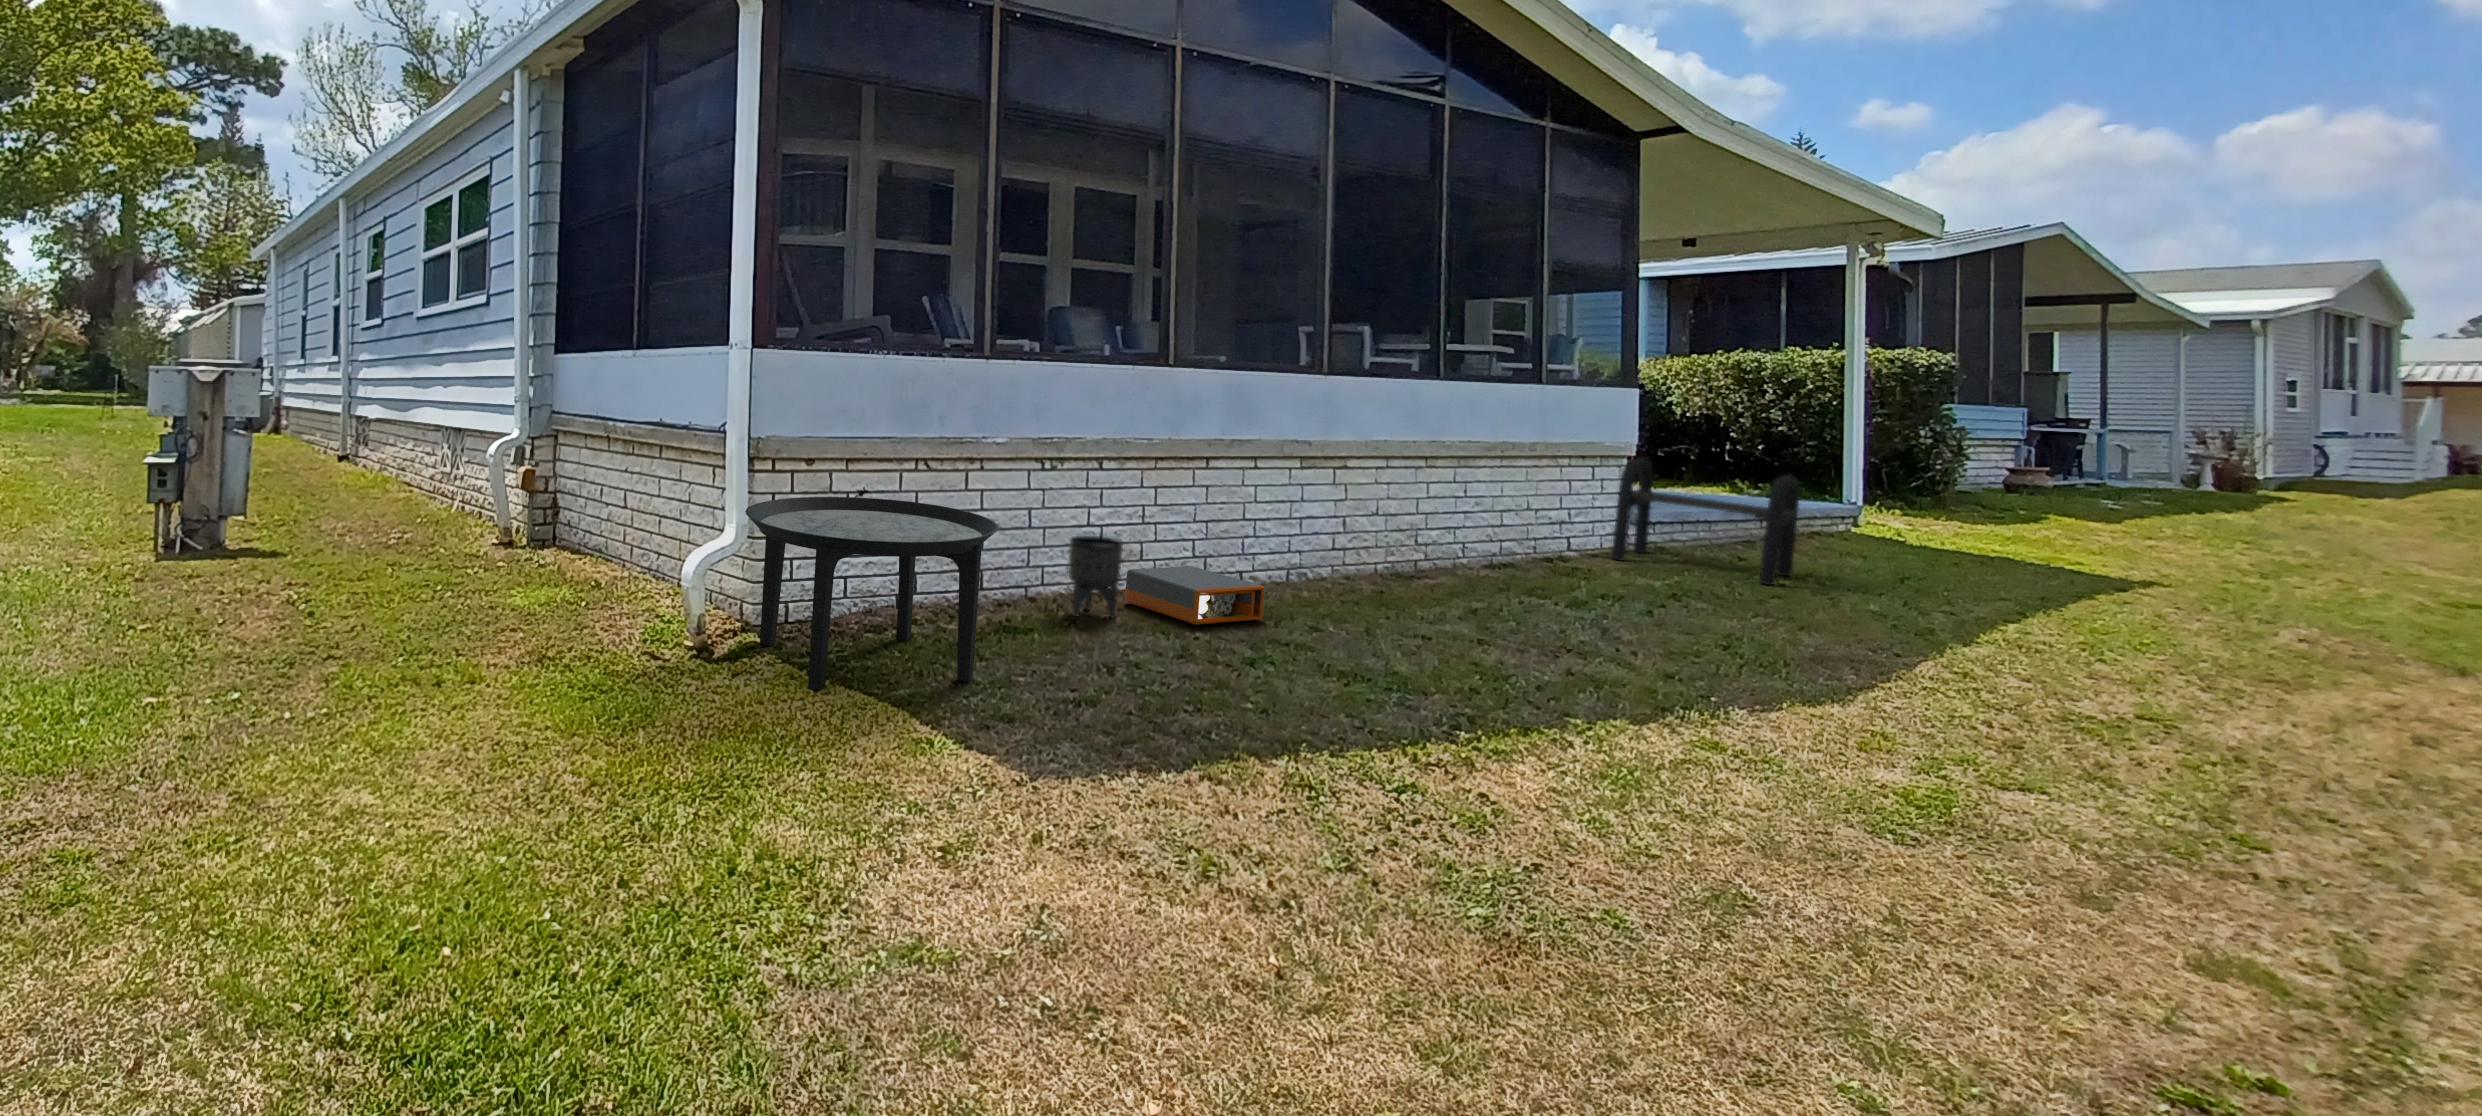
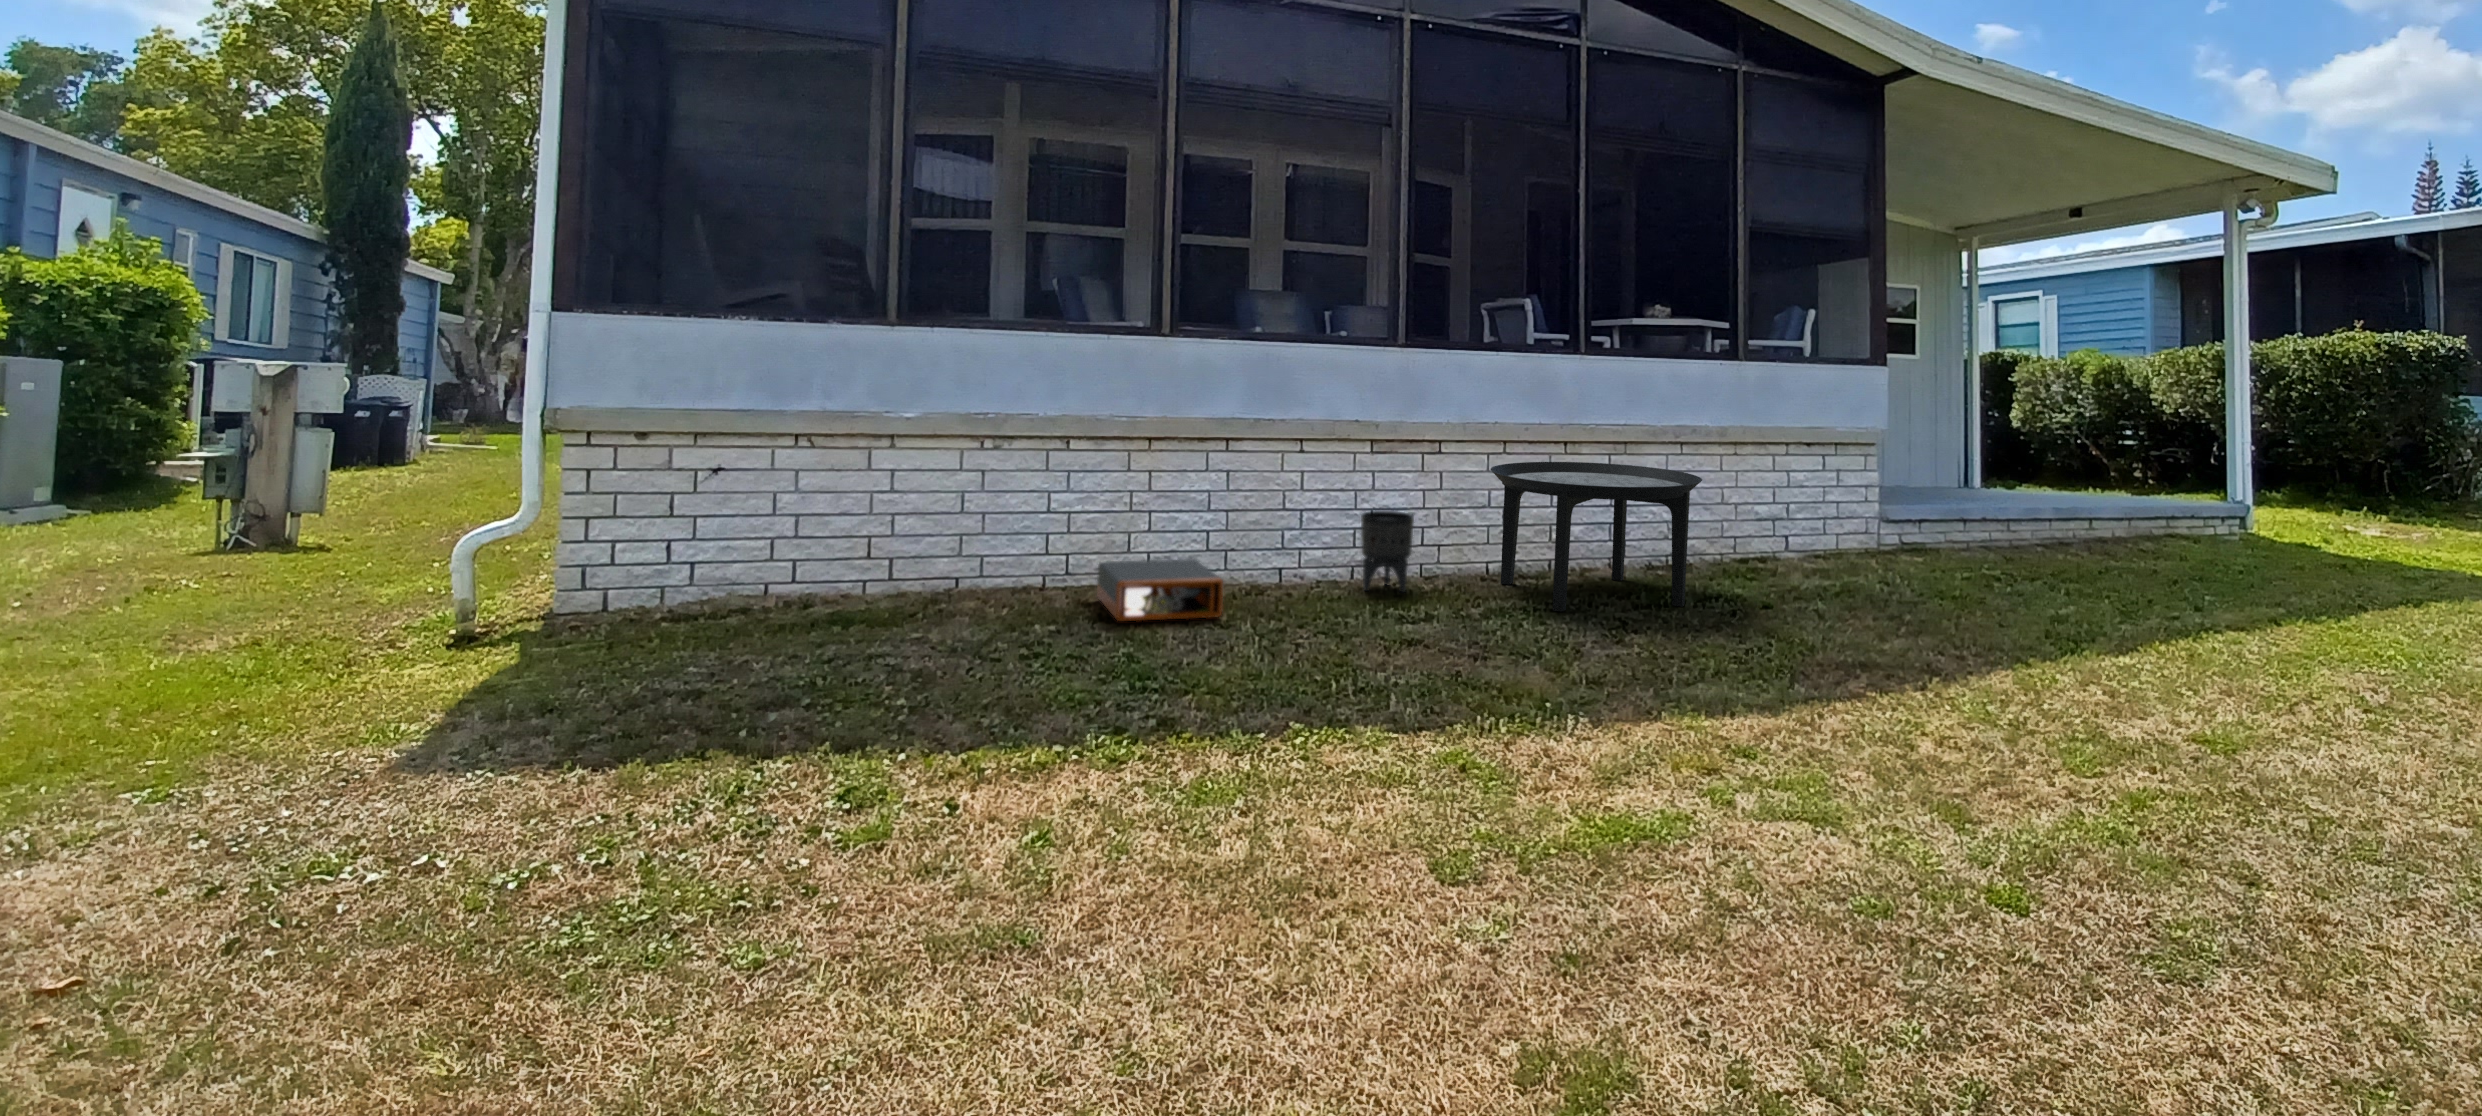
bench: present [1612,458,1800,585] -> none [1845,445,2047,588]
round table: present [745,497,999,690] -> present [1491,462,1702,612]
planter: present [1069,535,1123,618] -> present [1361,511,1414,592]

